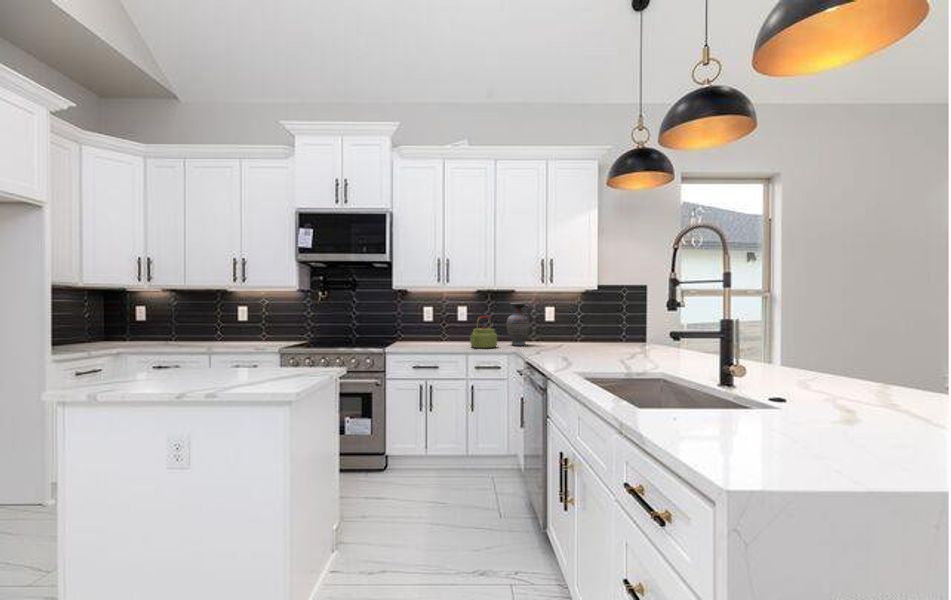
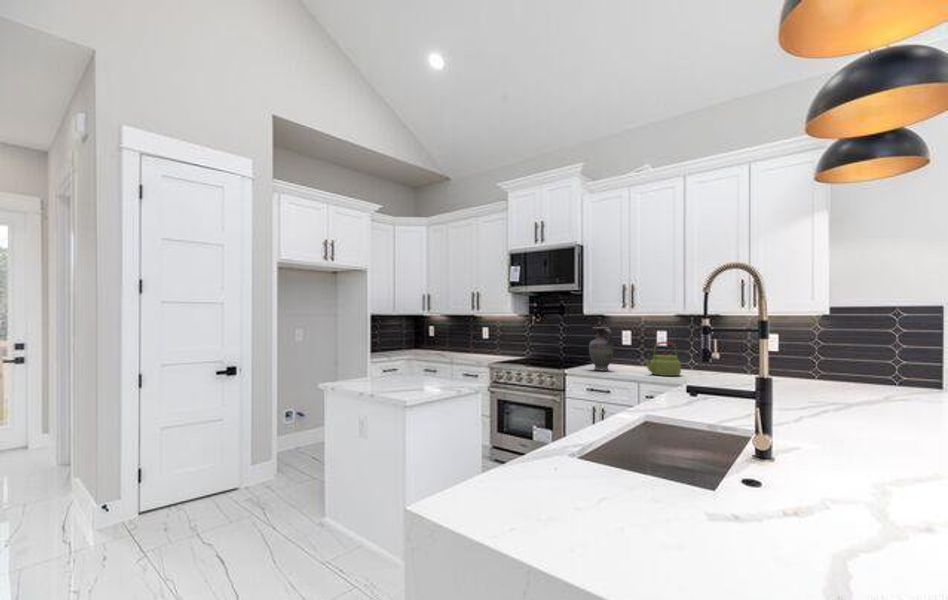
vase: present [507,303,531,345] -> present [589,327,614,371]

